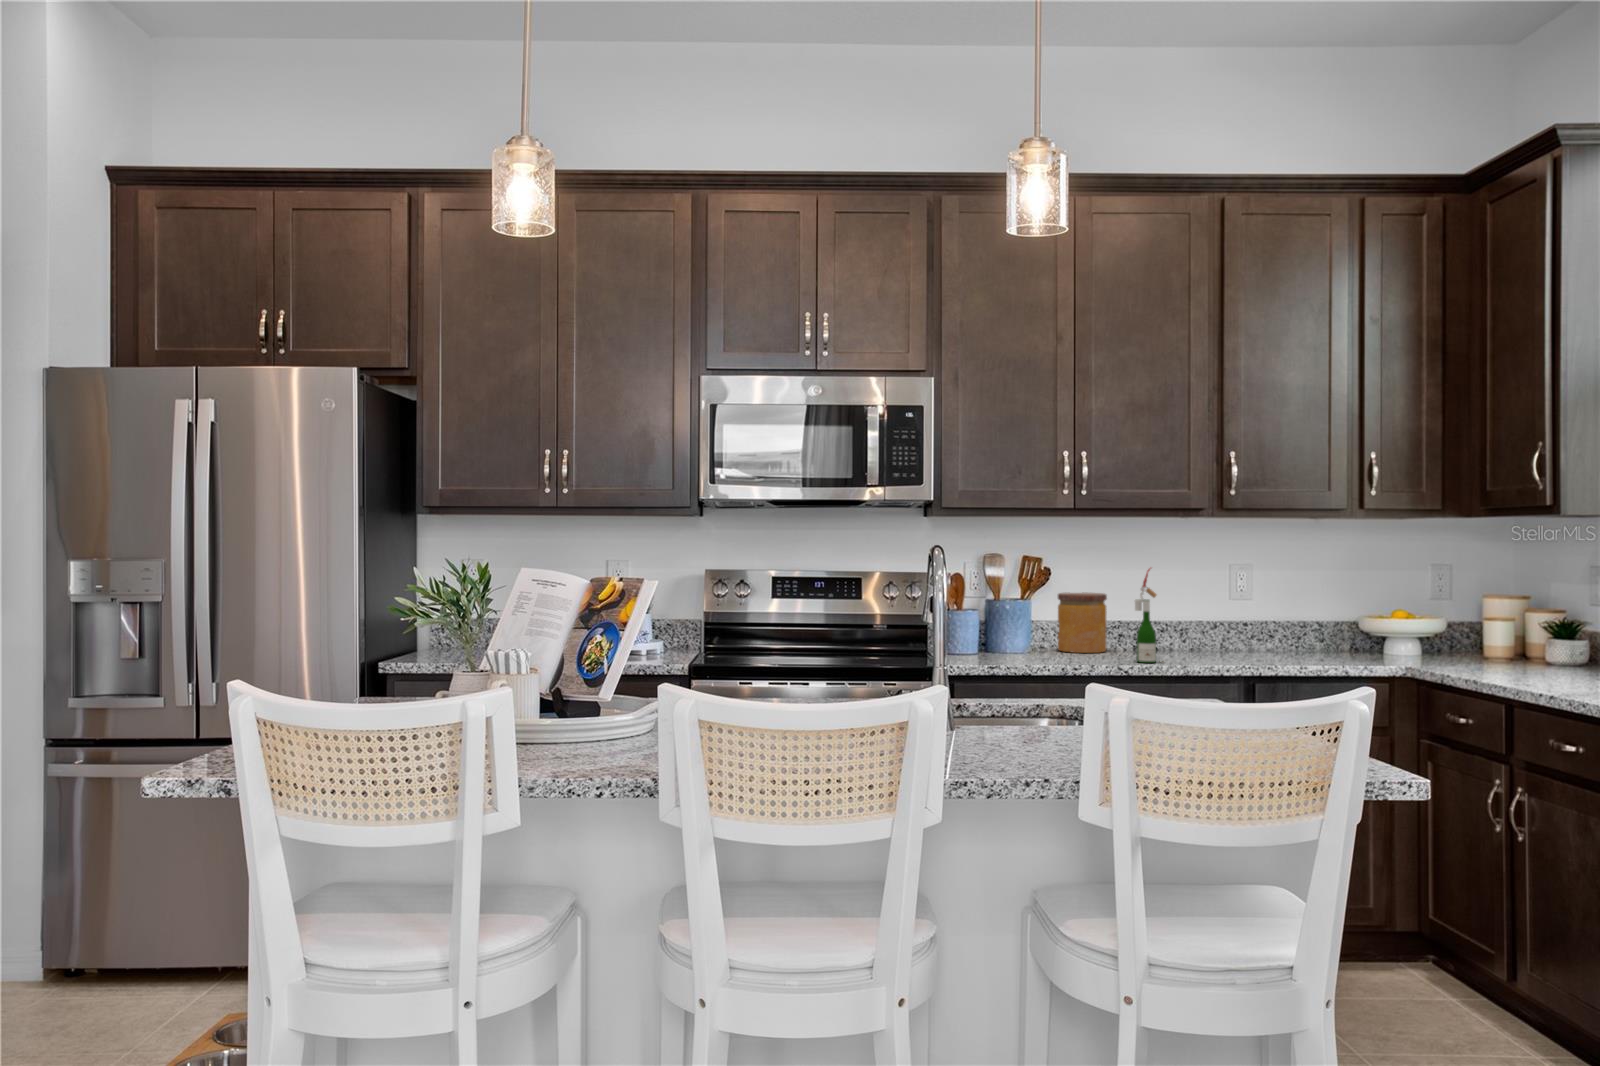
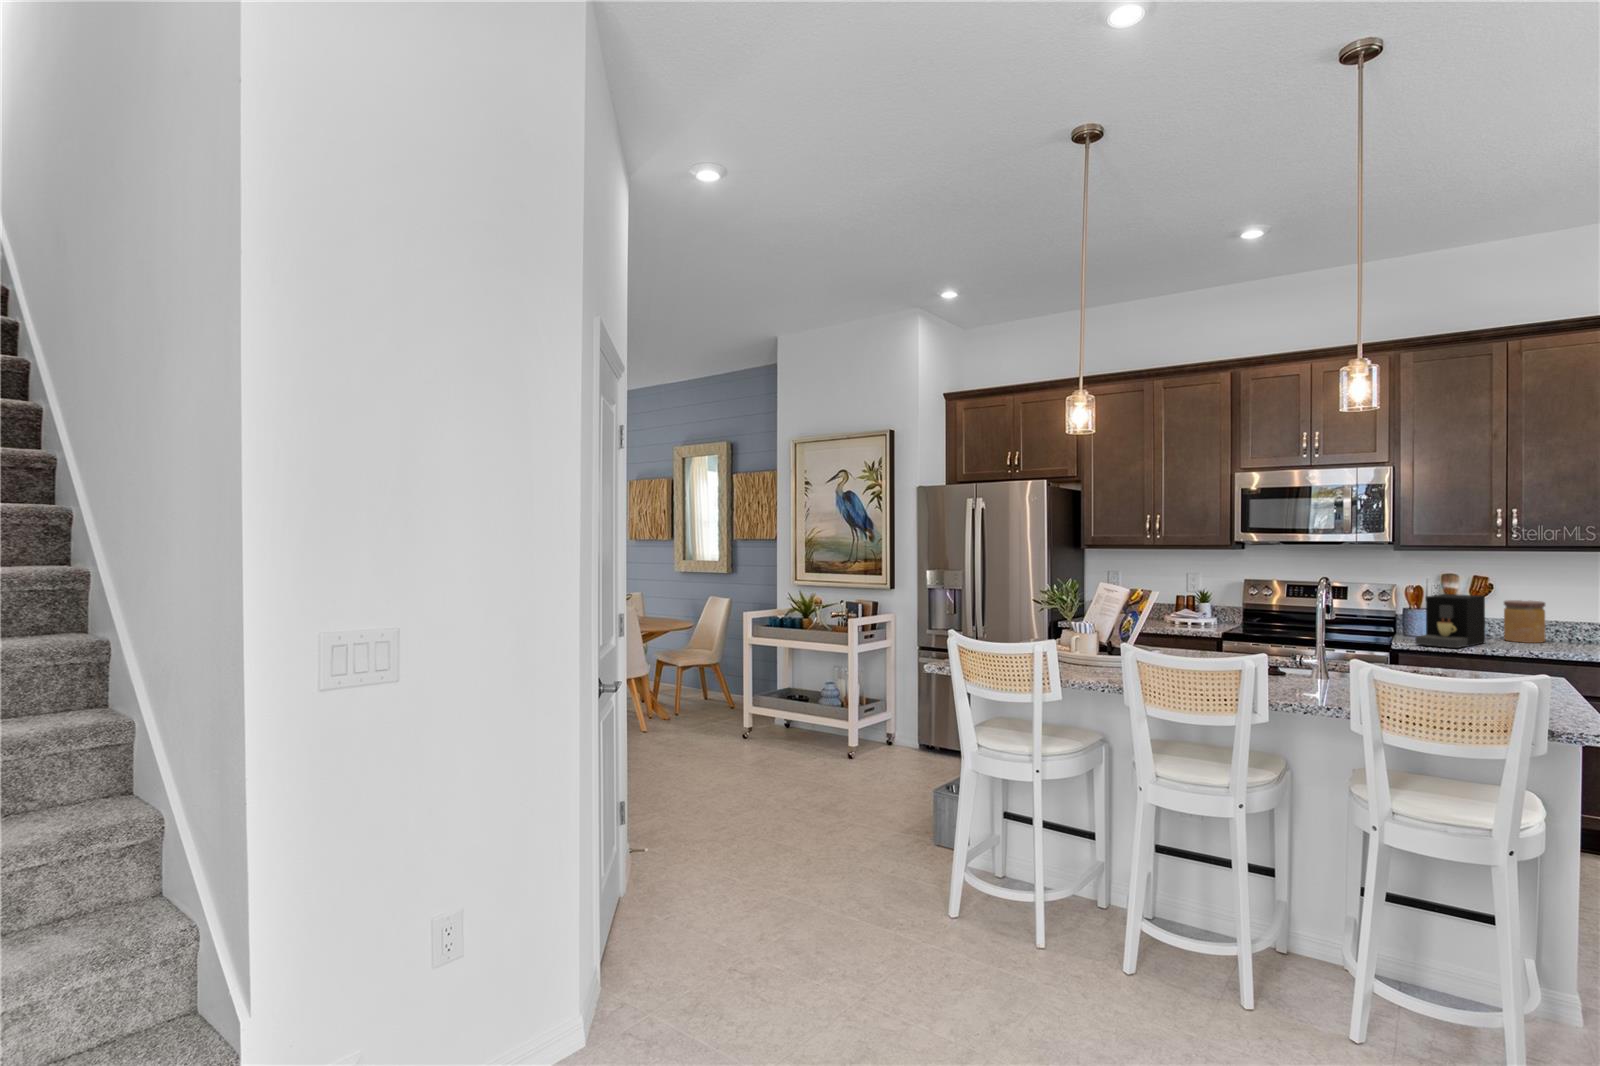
wine bottle: present [1135,568,1157,663] -> none [1543,587,1568,652]
coffee maker: none [988,584,1052,666] -> present [1415,594,1485,648]

